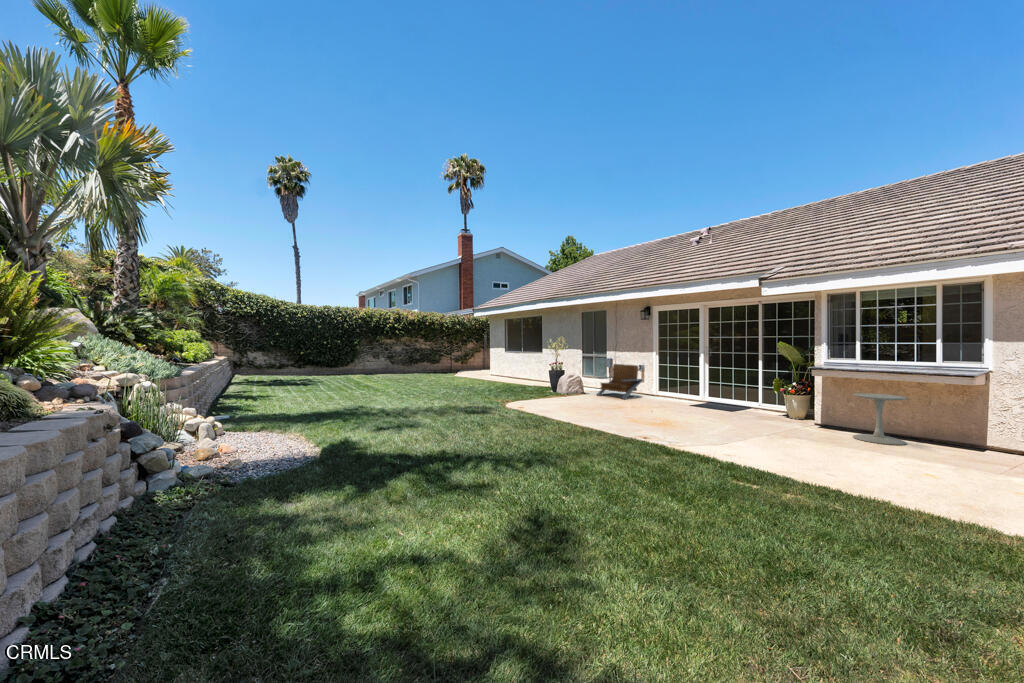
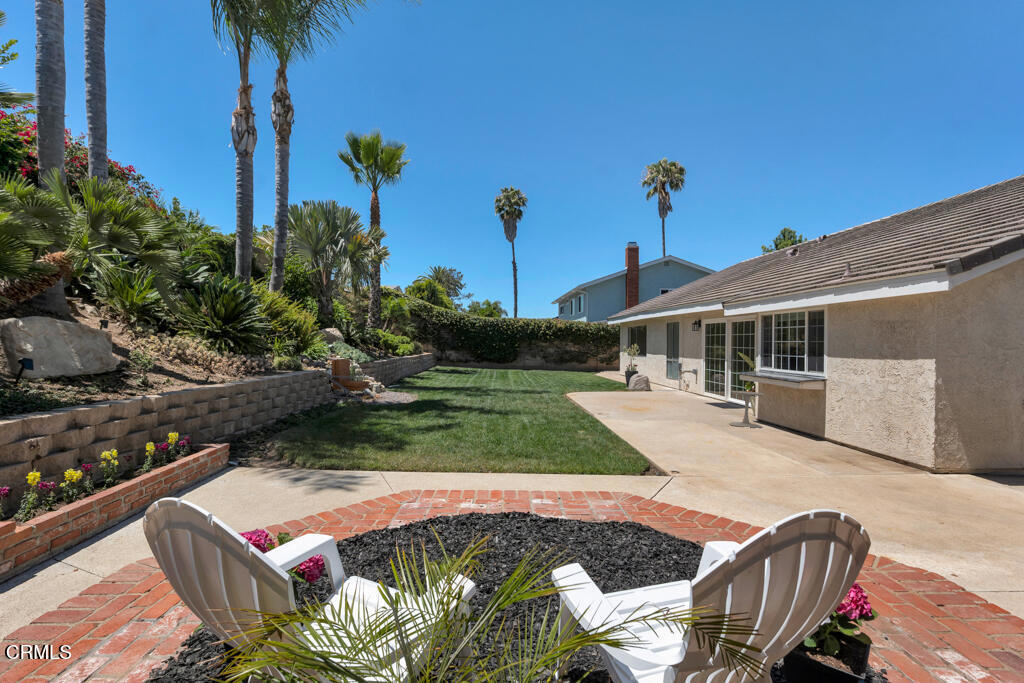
lounge chair: present [597,364,643,399] -> present [326,359,372,399]

